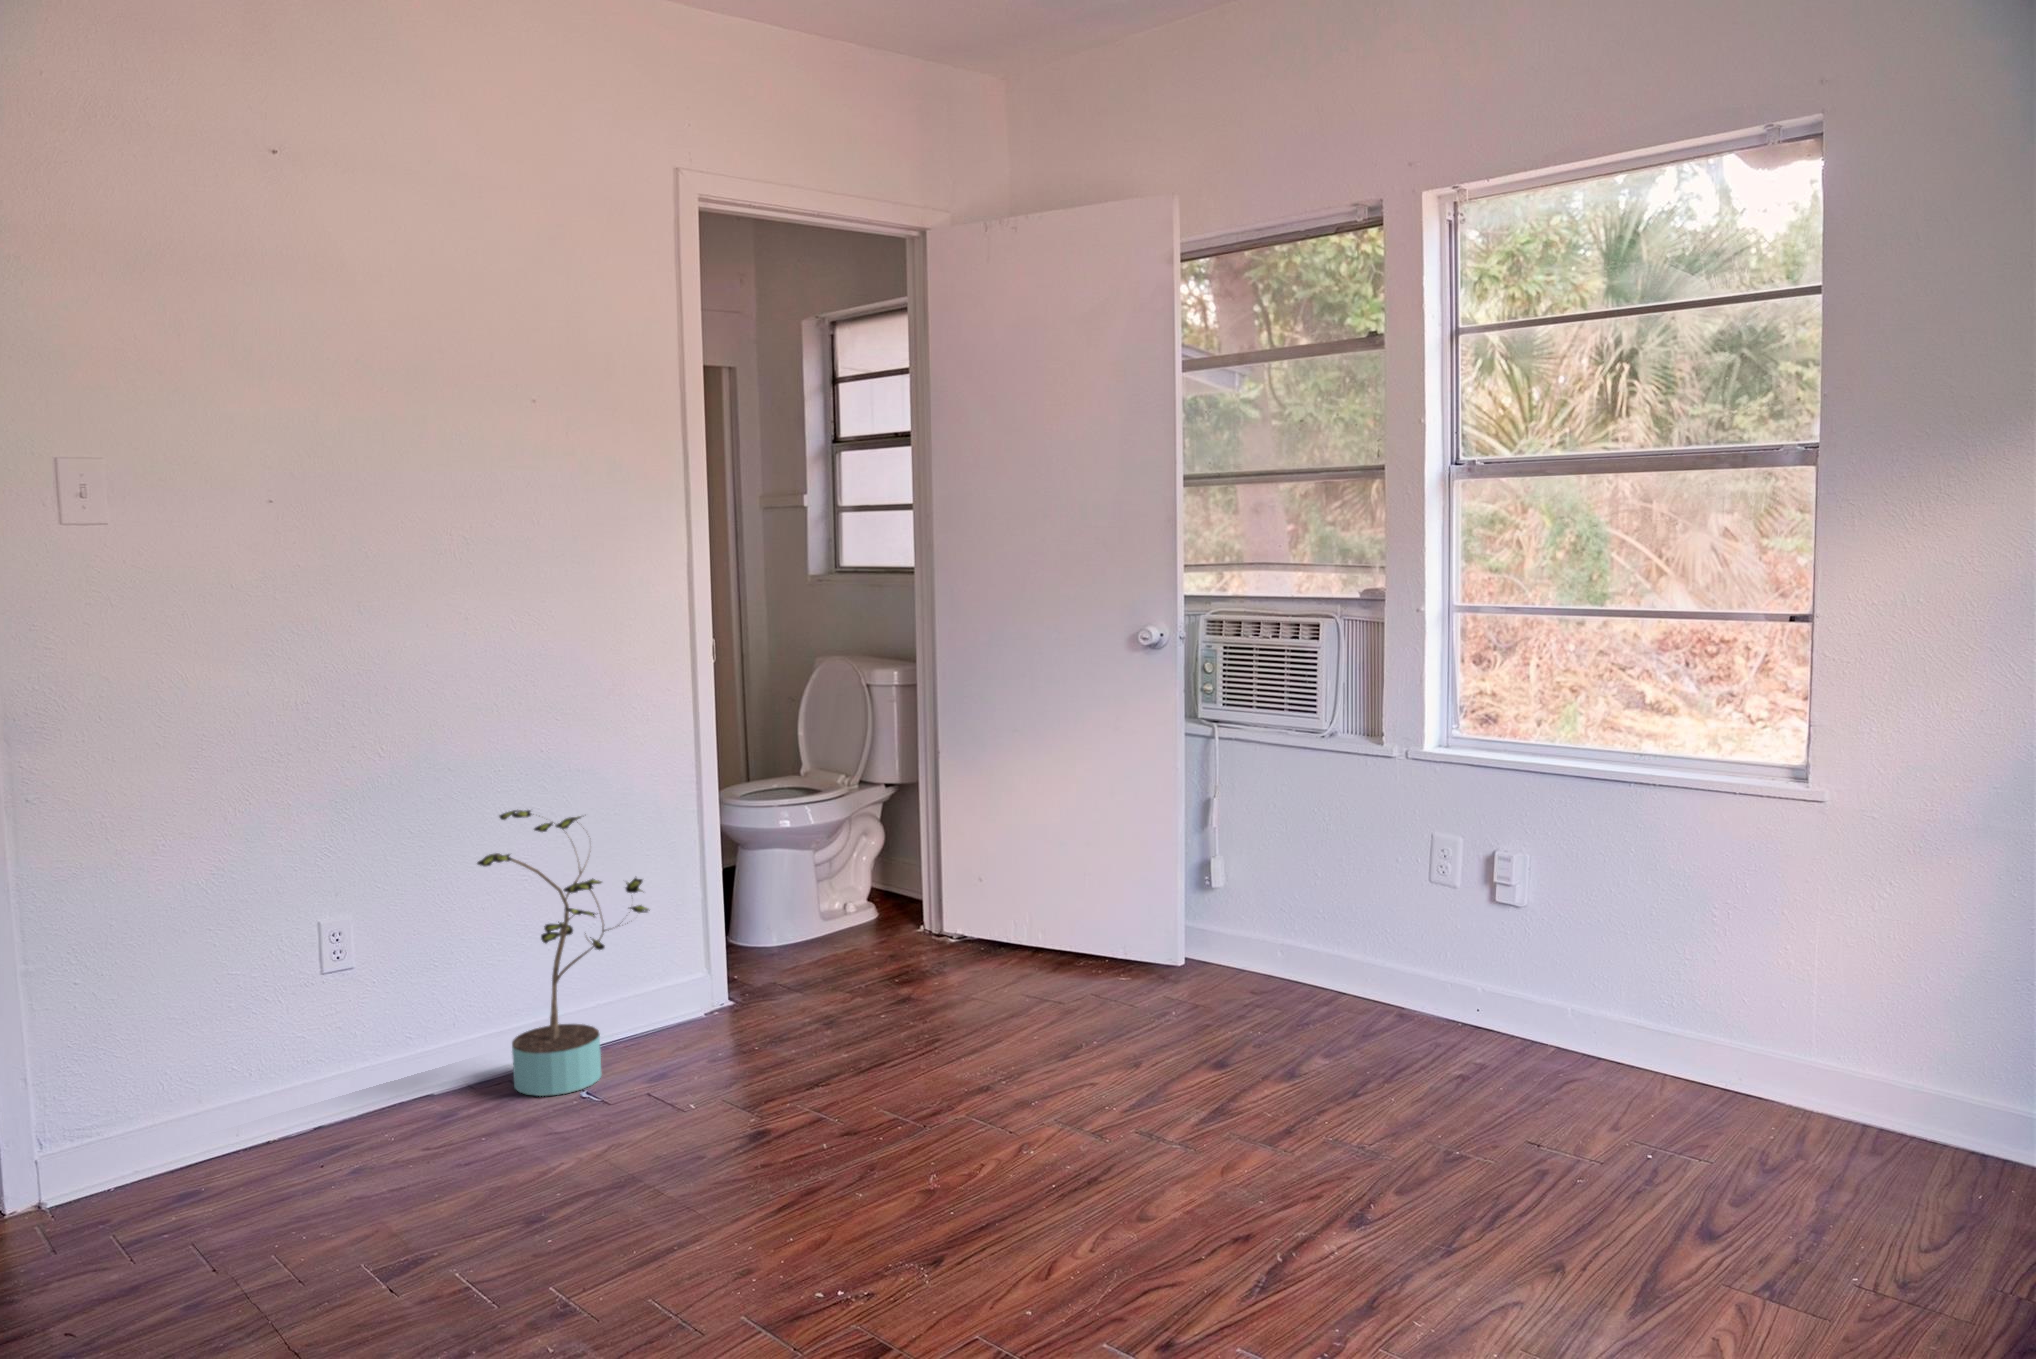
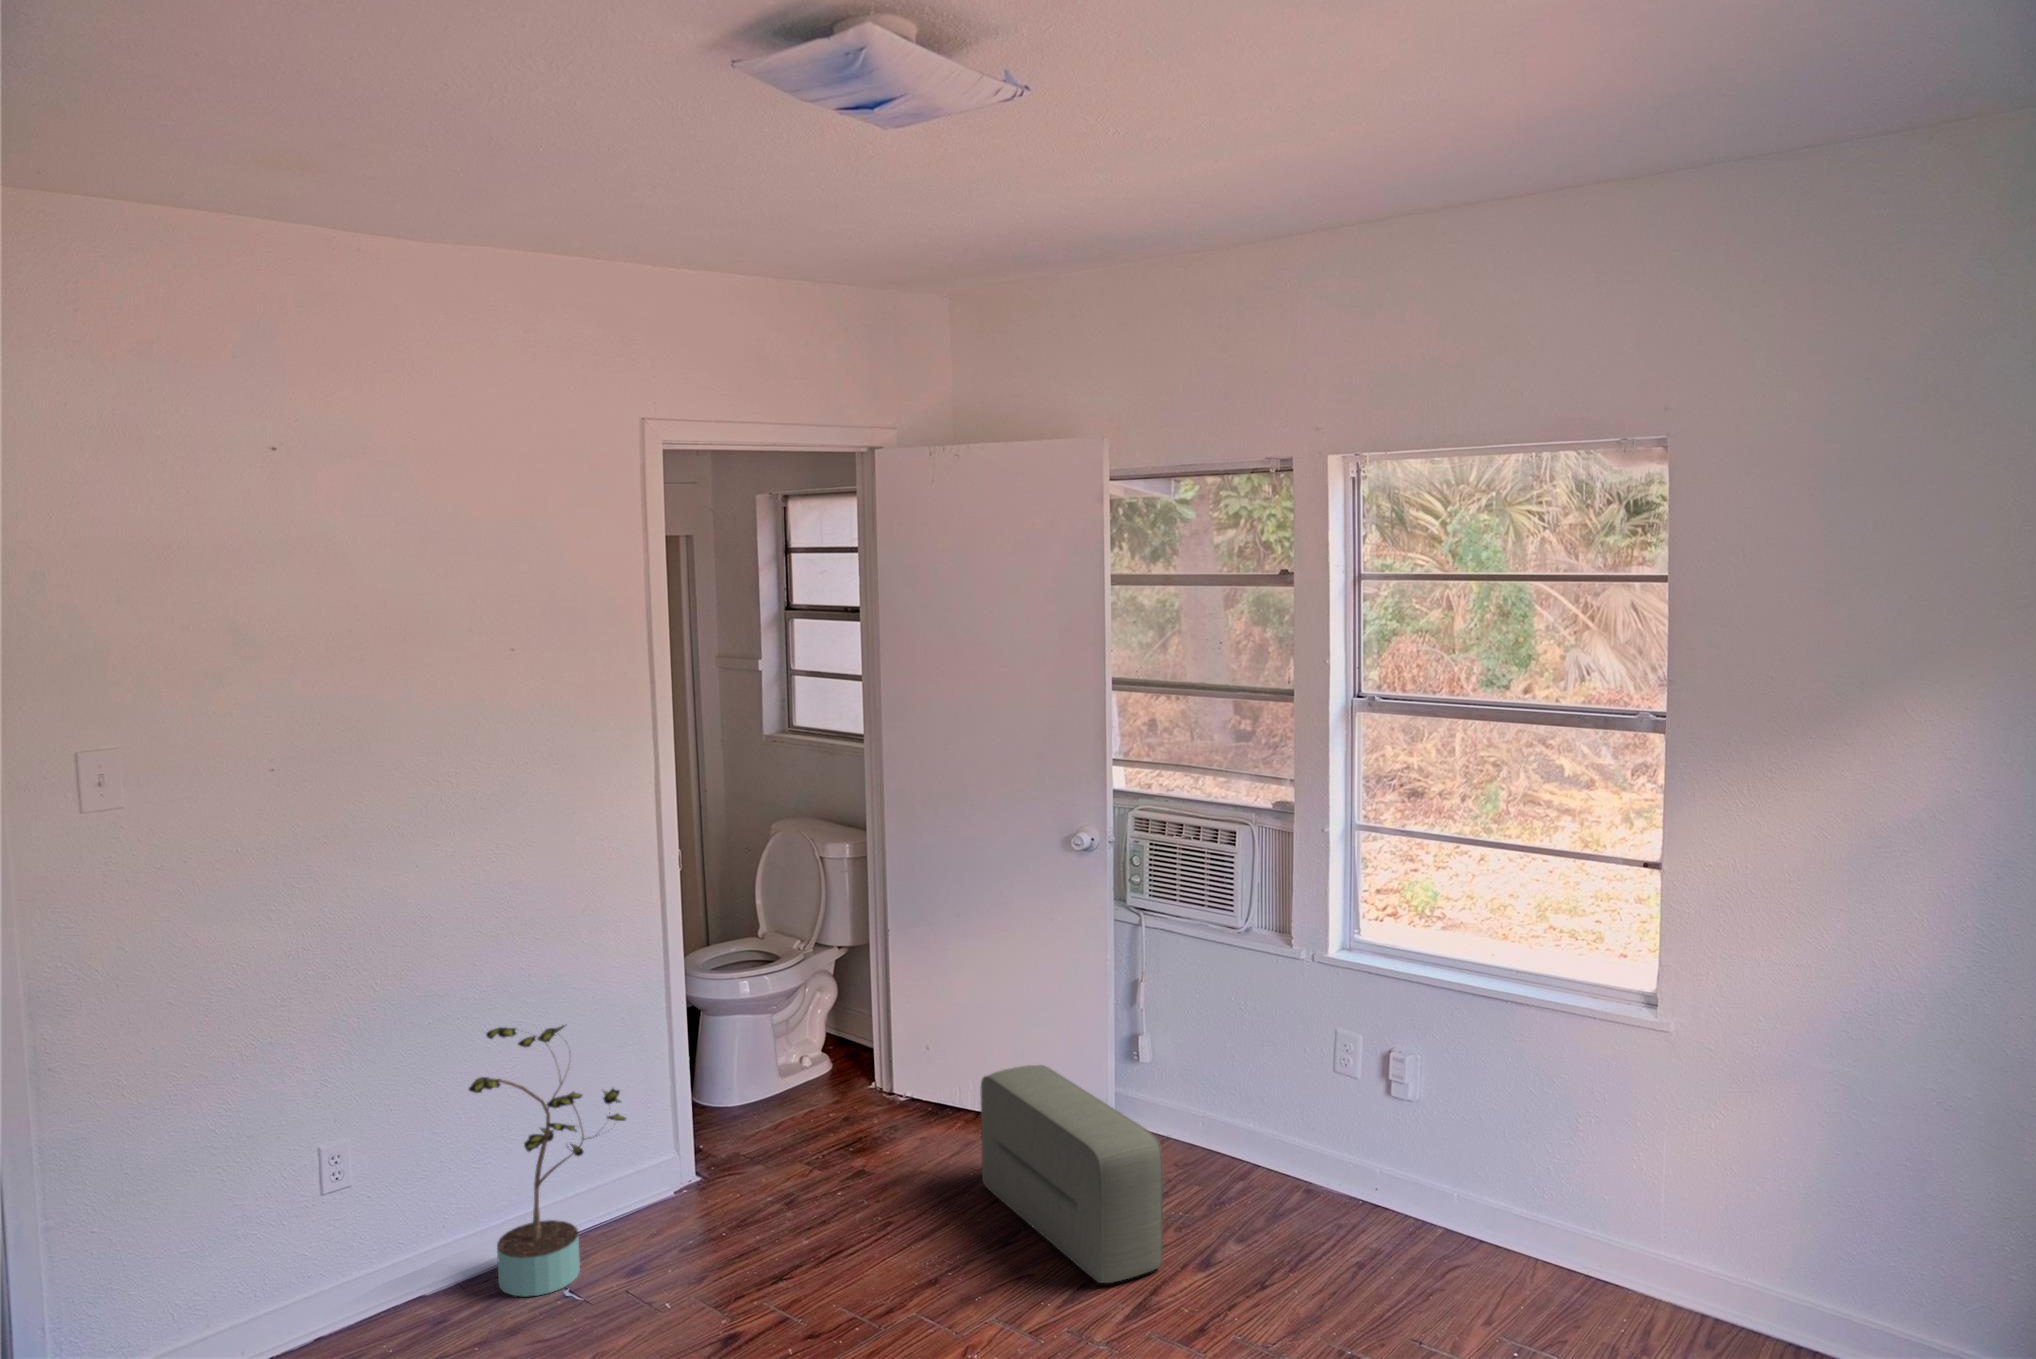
pouf: none [1037,879,1240,1089] -> present [980,1065,1163,1283]

